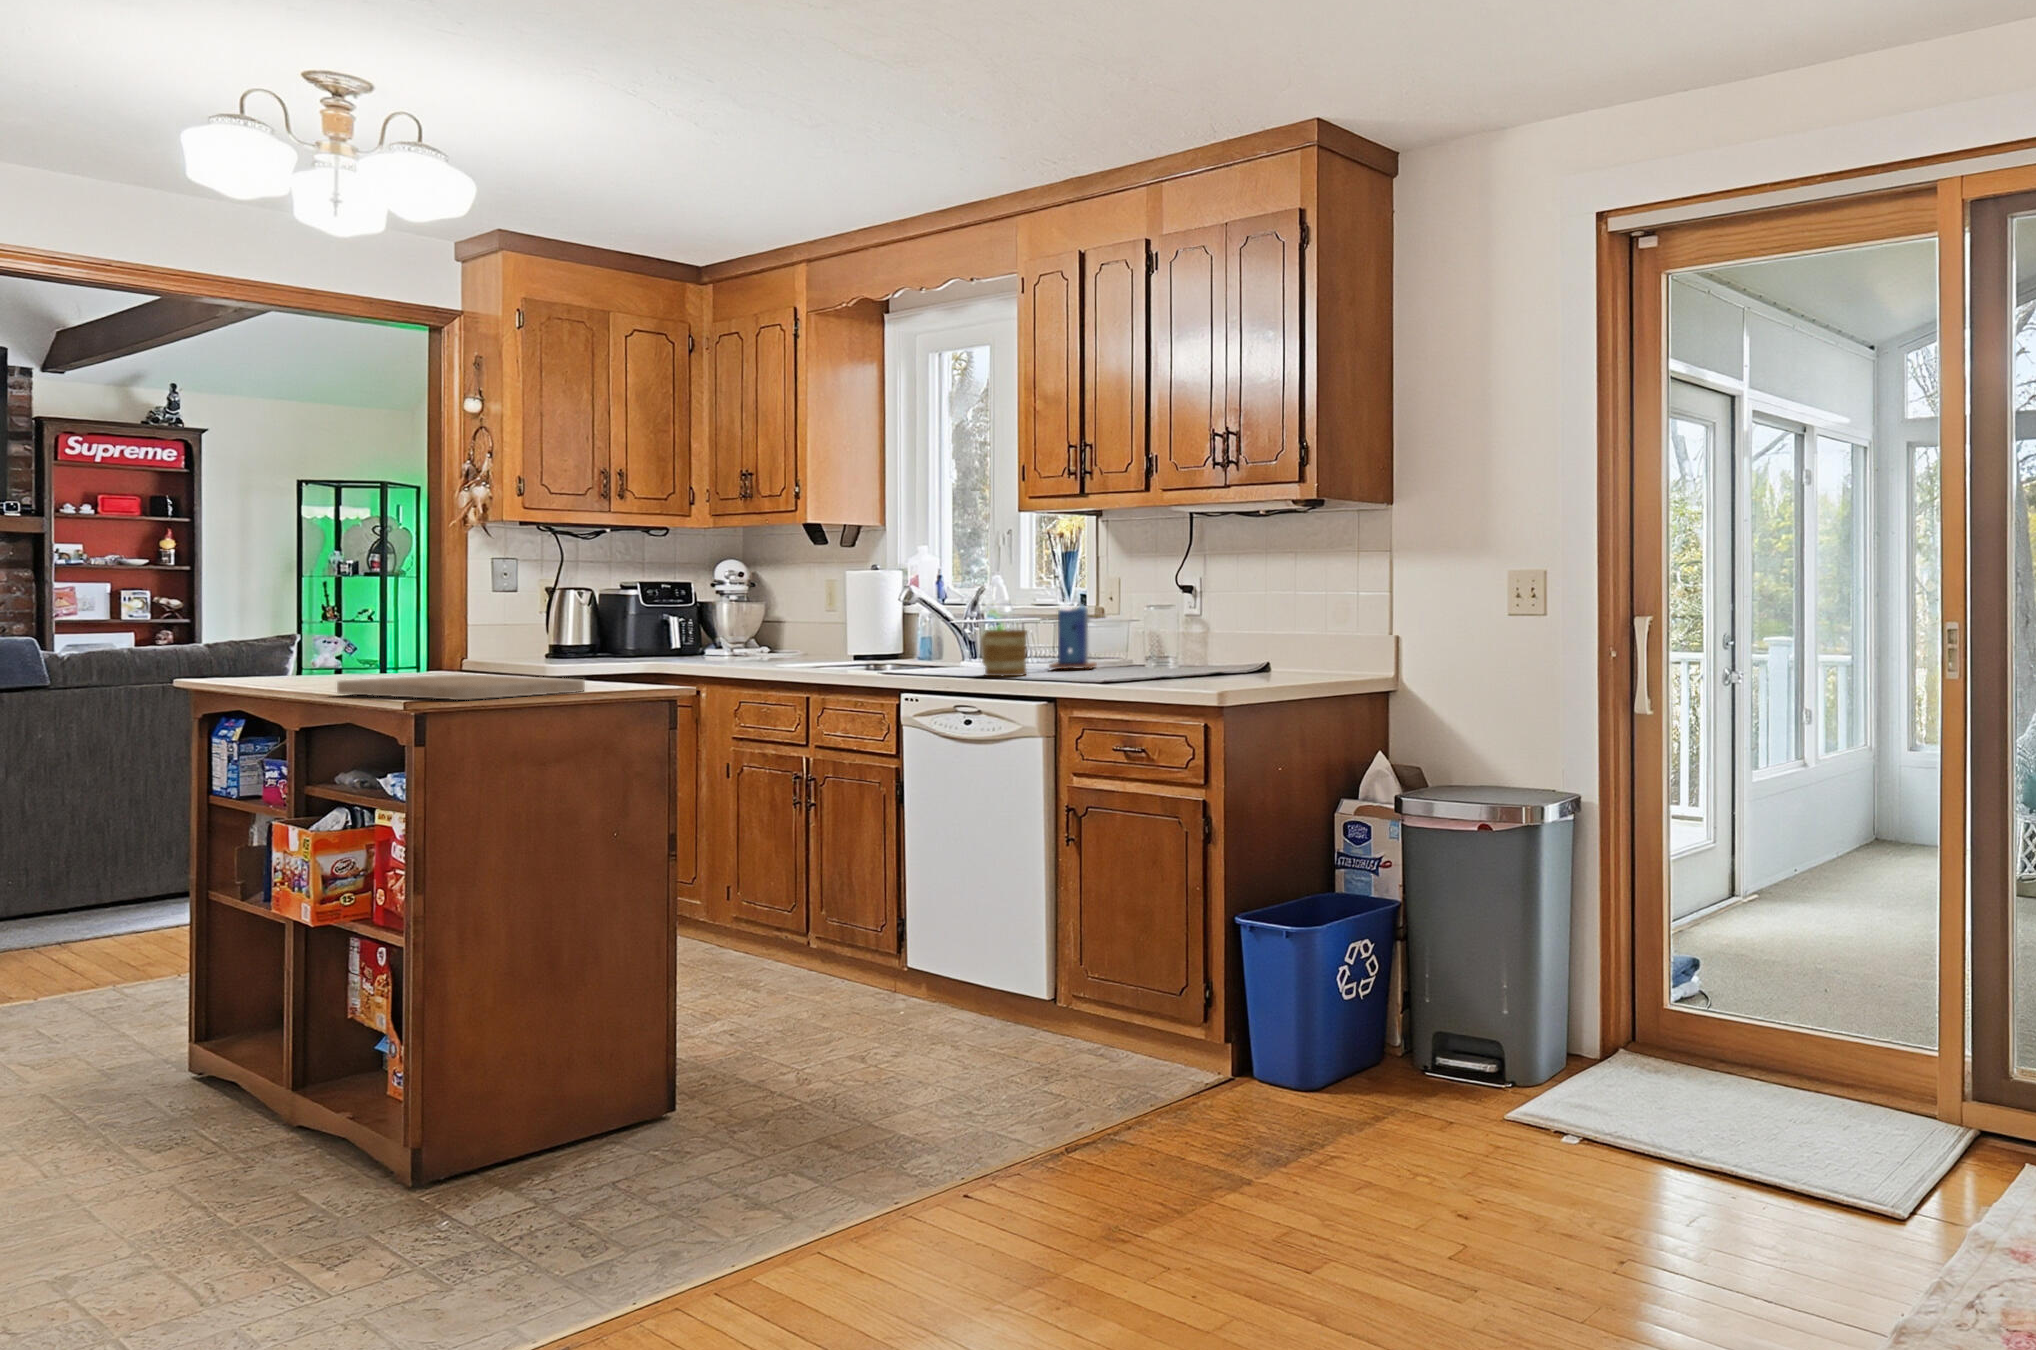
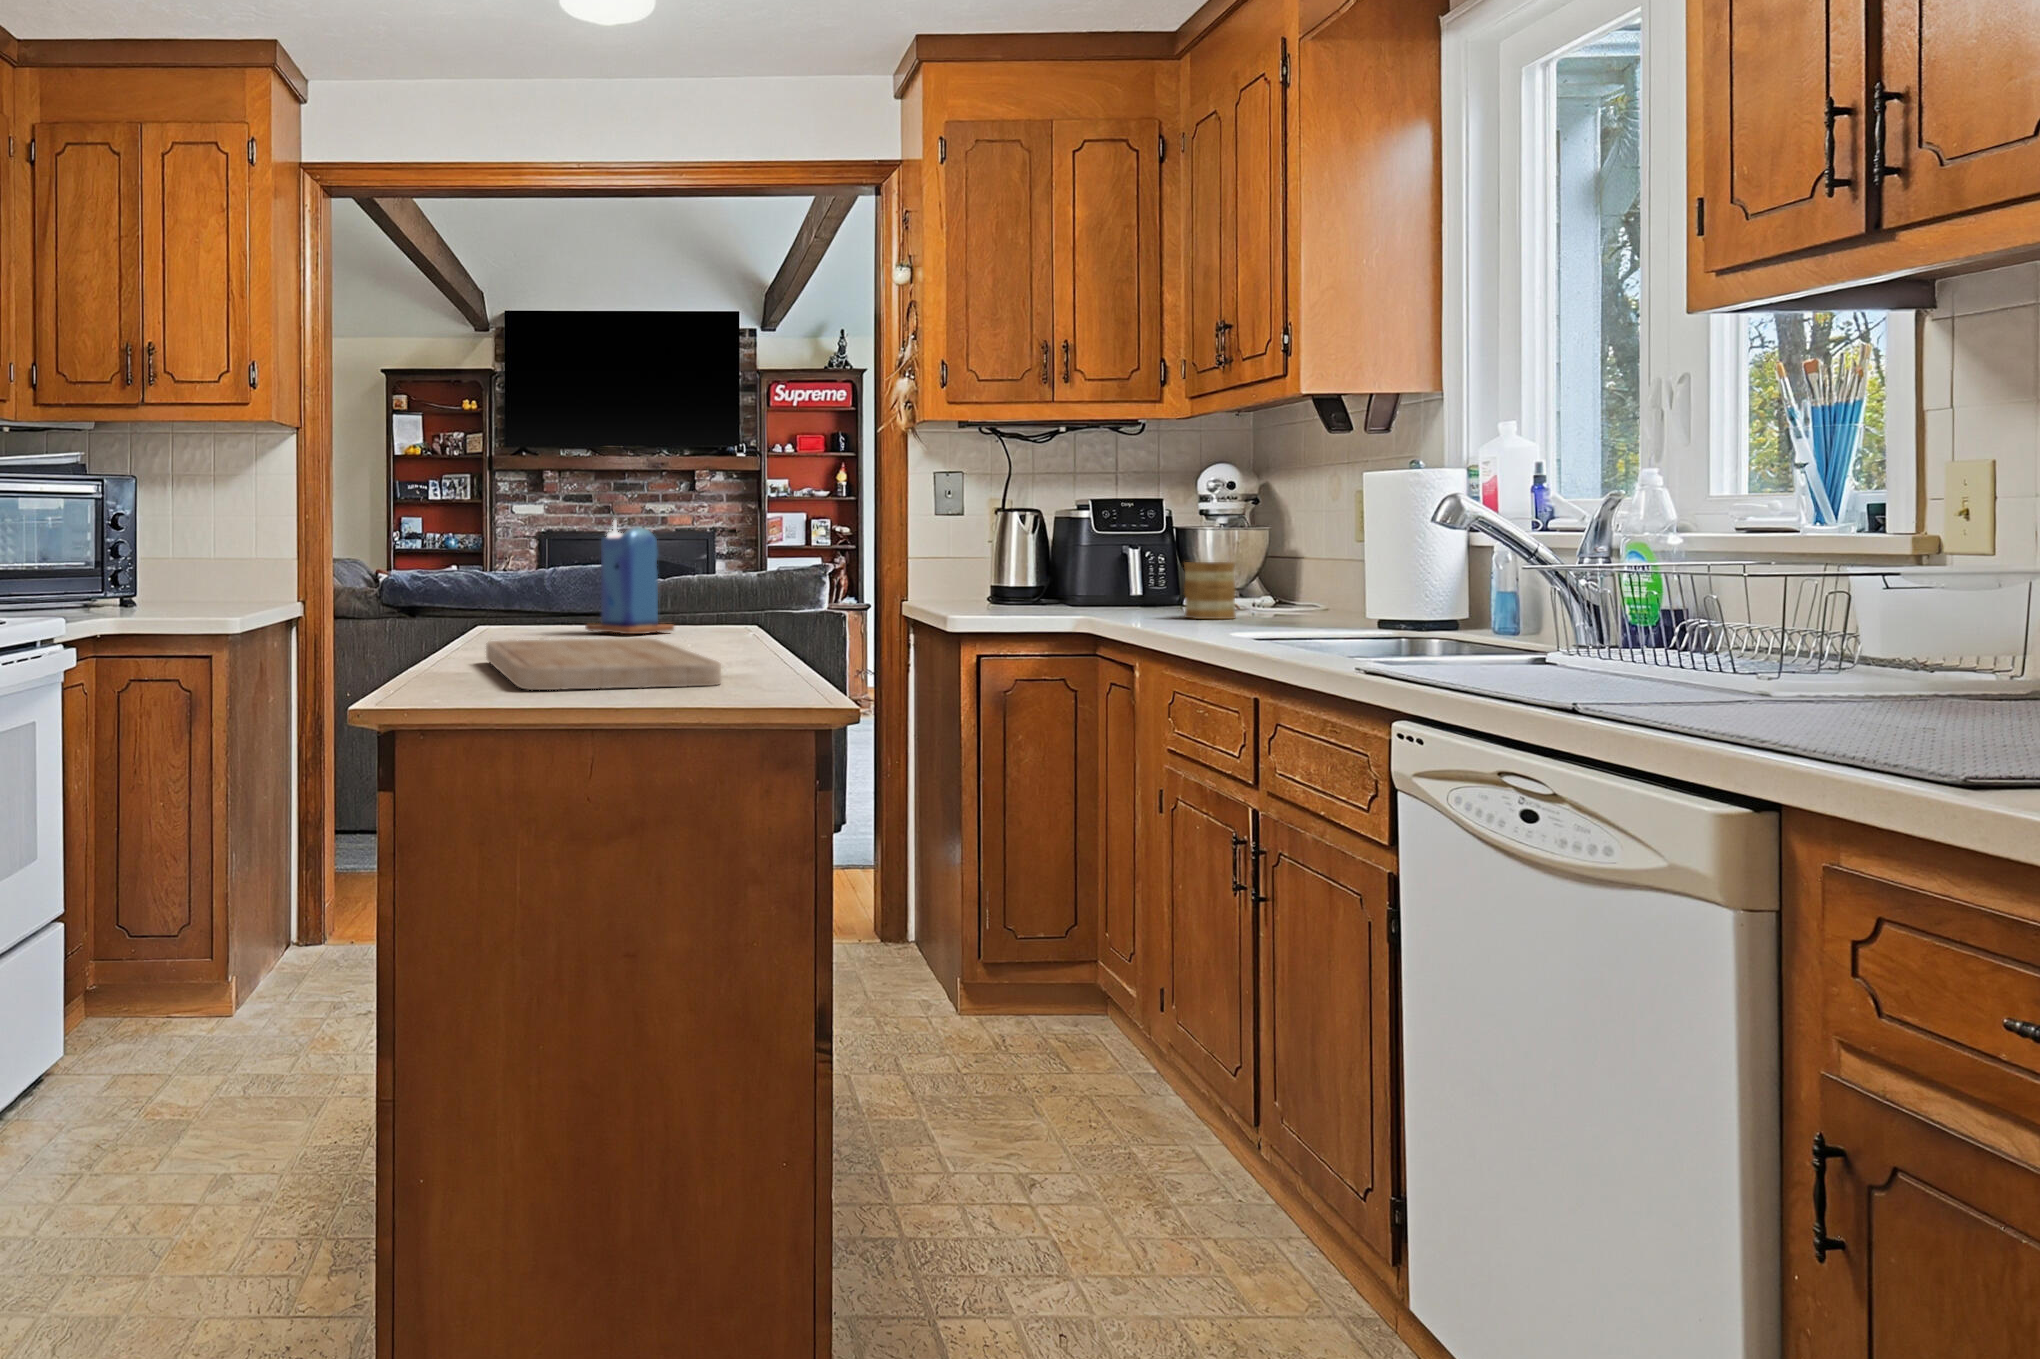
candle: present [1050,600,1096,669] -> present [585,520,674,634]
mug: present [981,630,1027,676] -> present [1184,562,1236,619]

